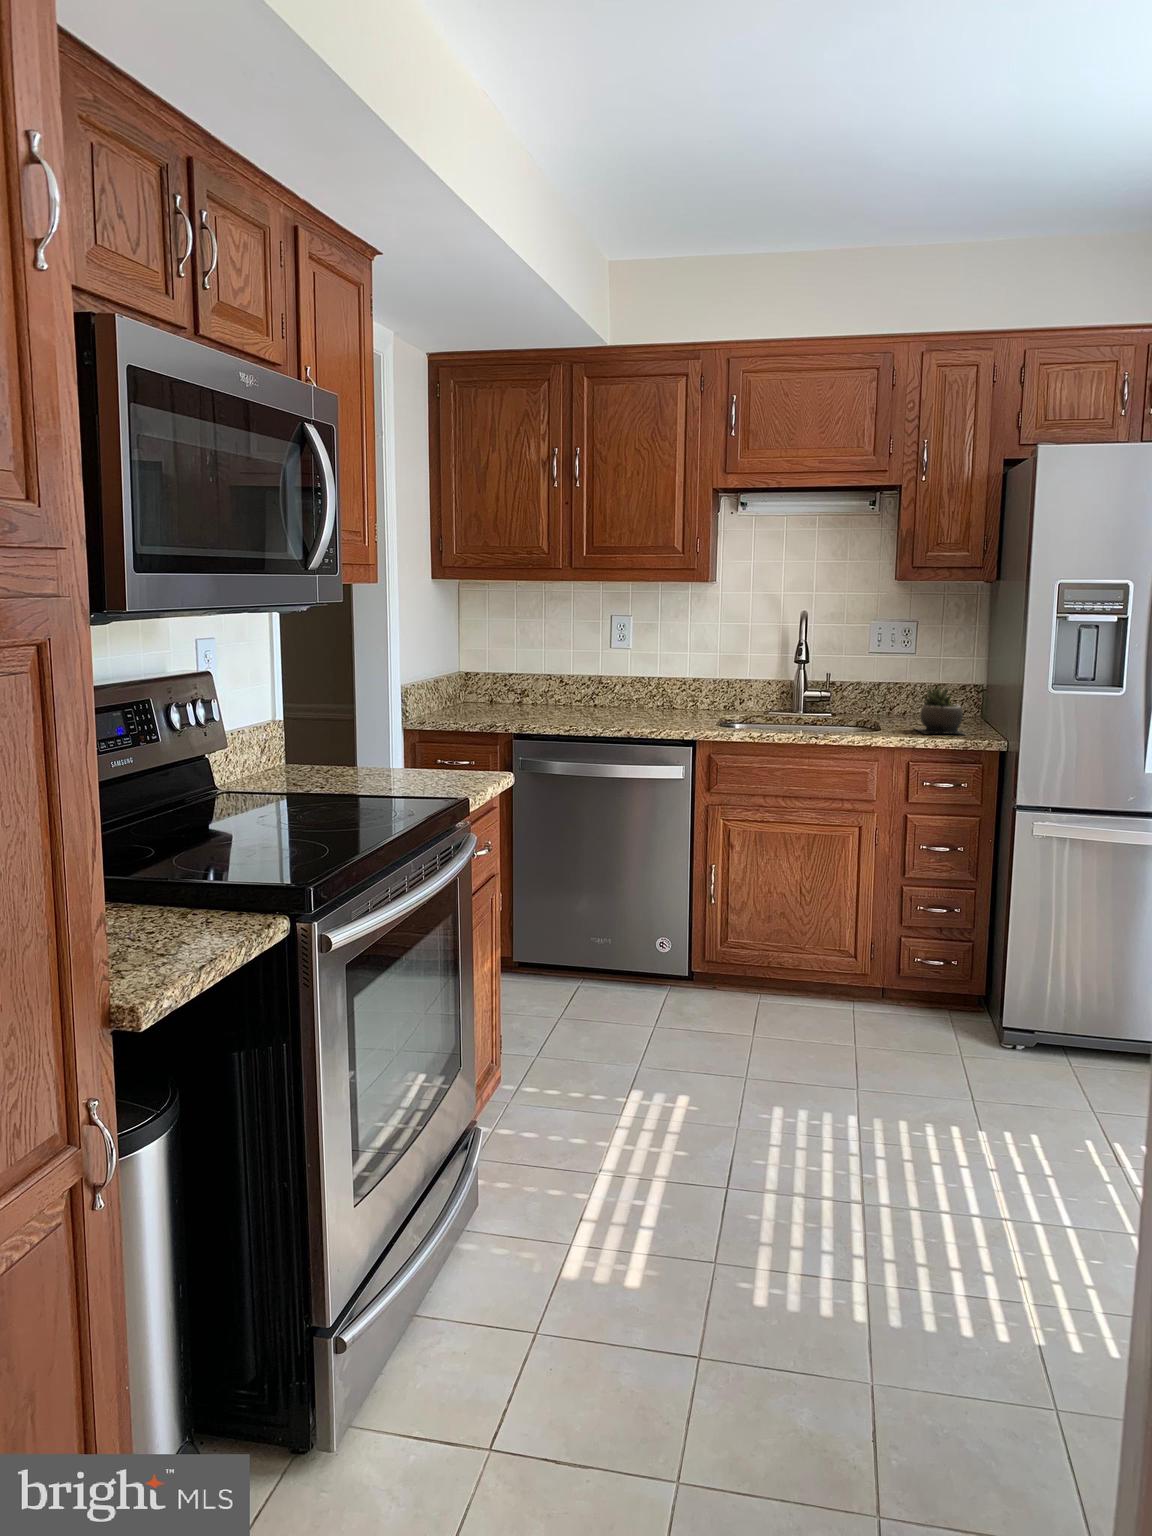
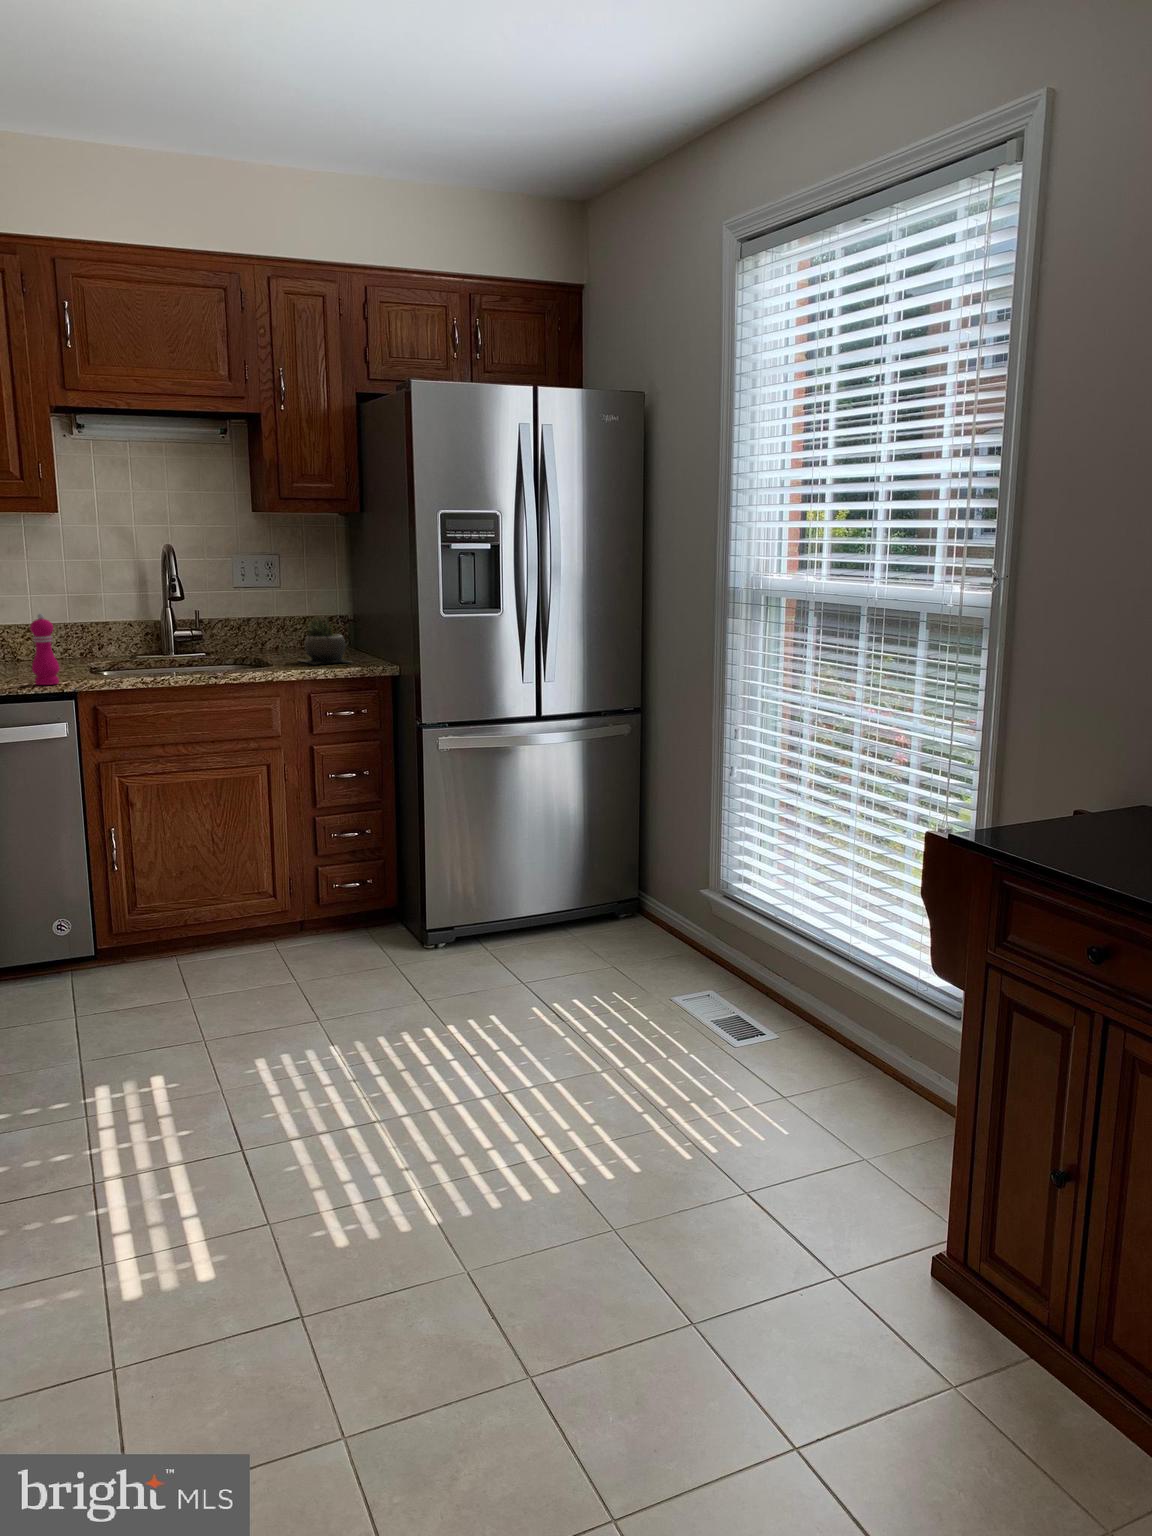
pepper mill: none [662,669,684,732] -> present [30,613,59,685]

